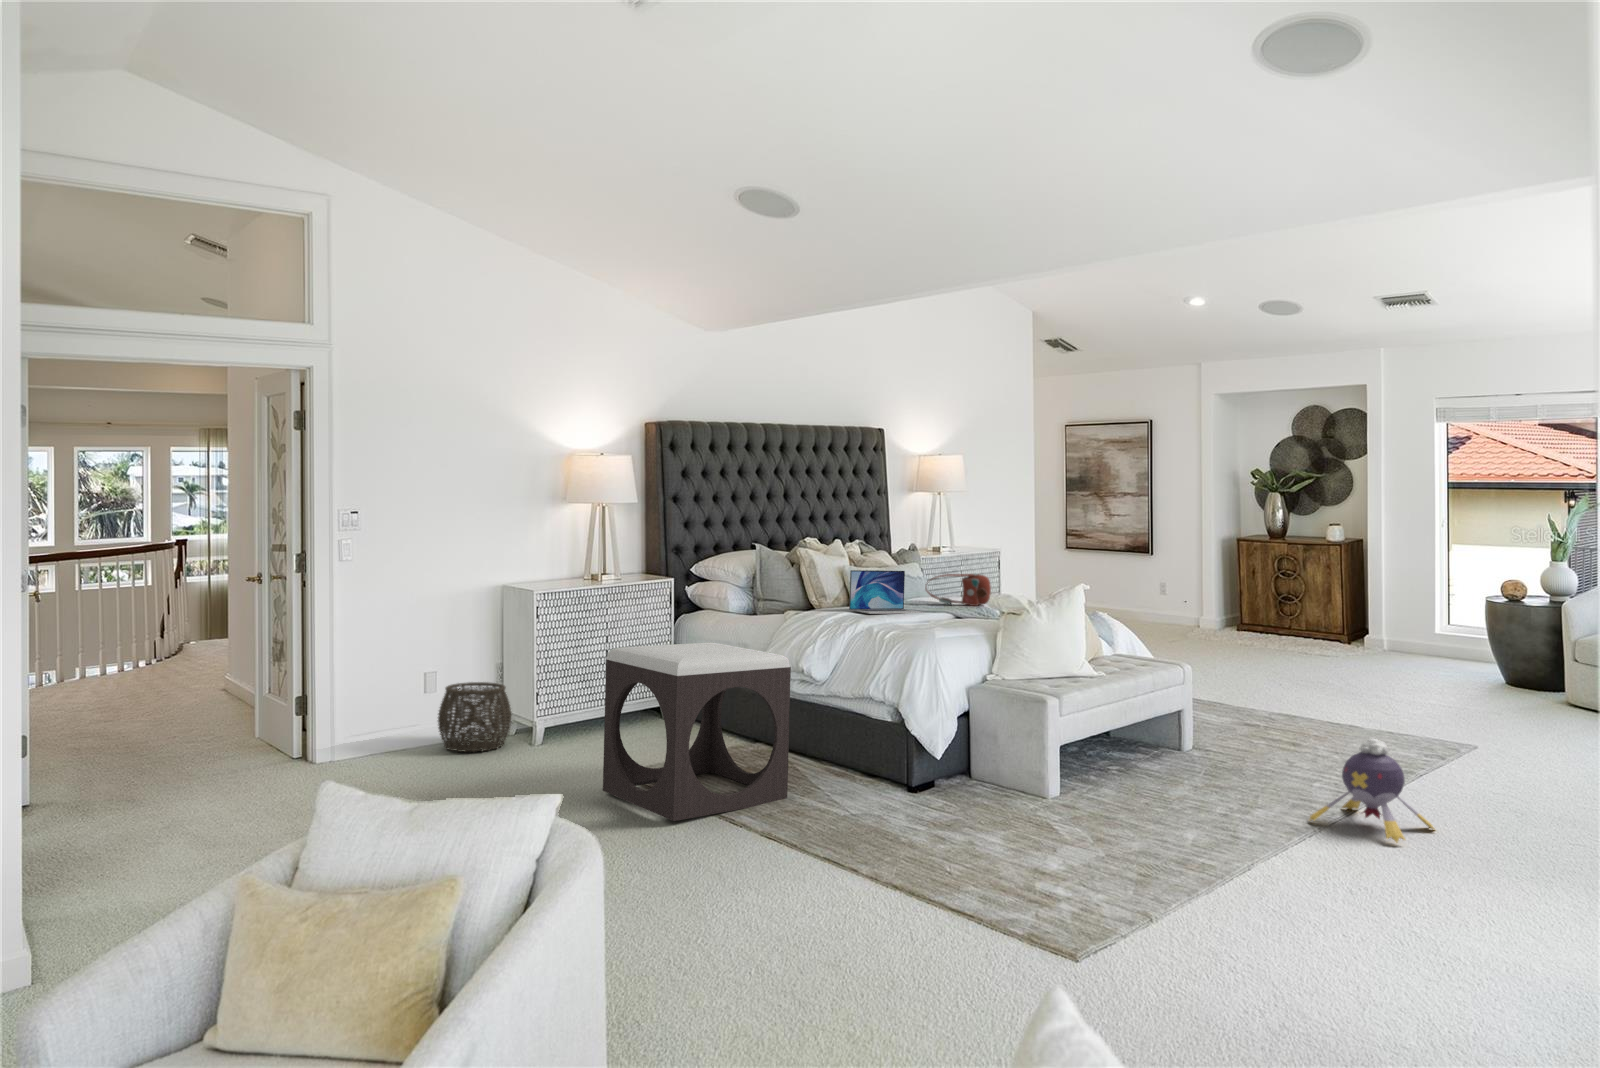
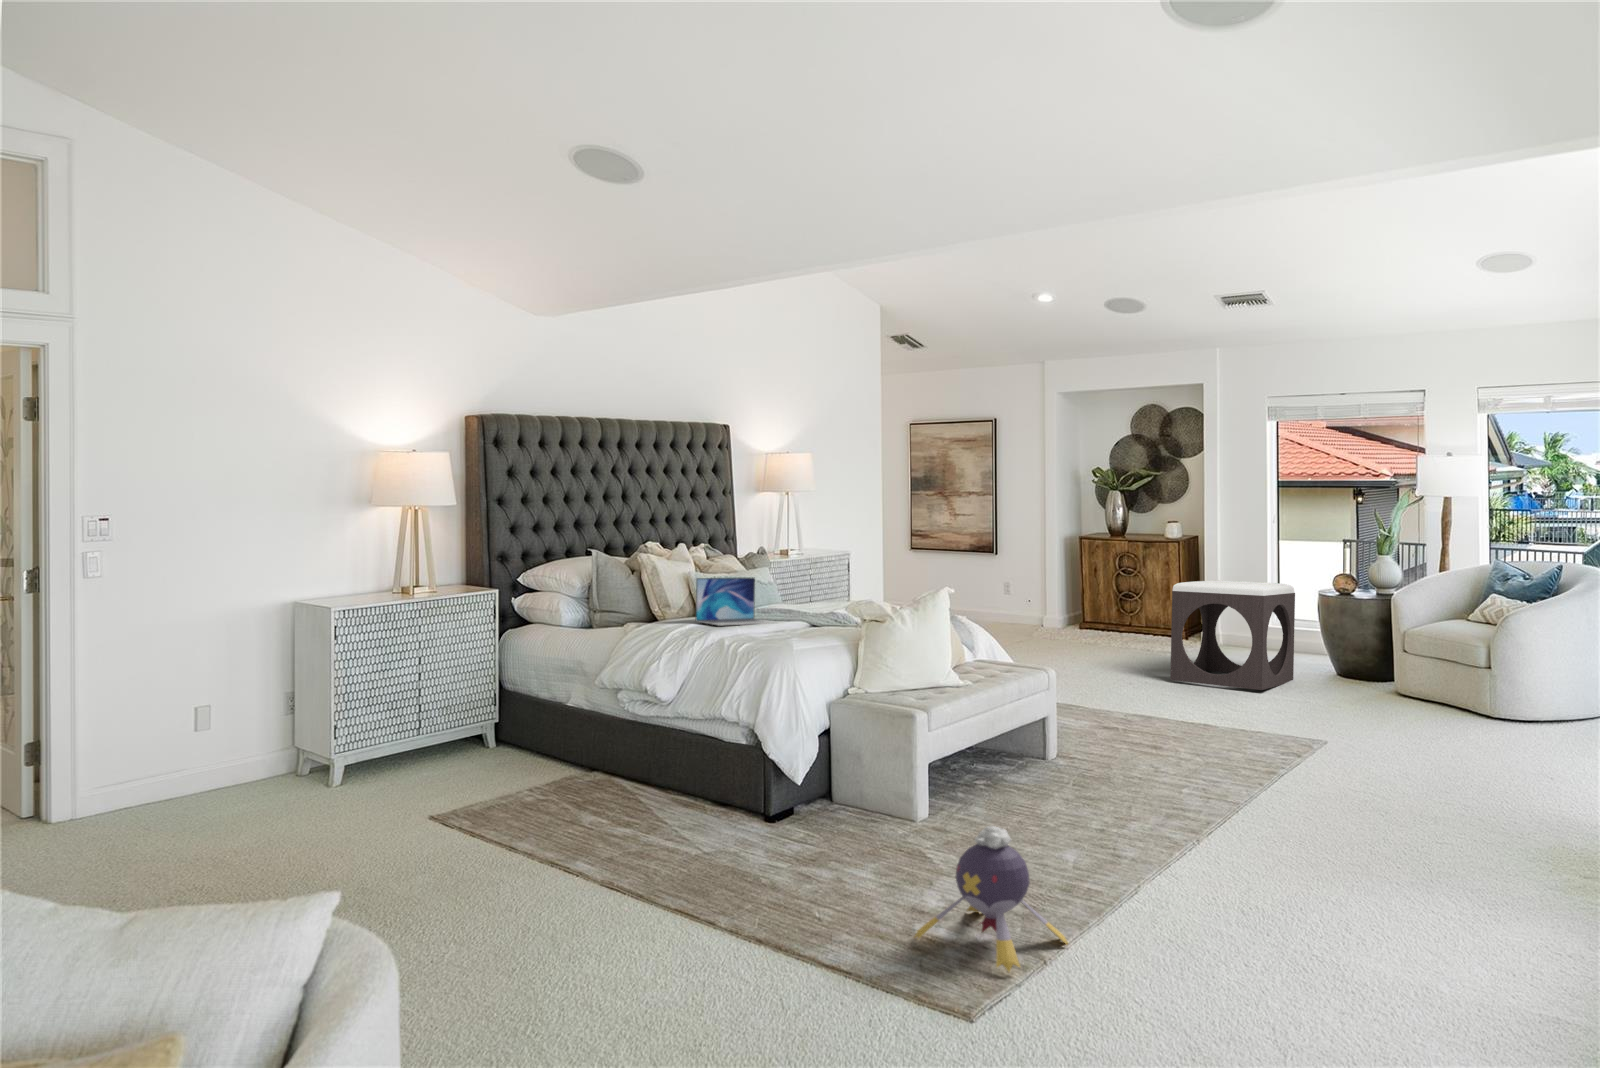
handbag: present [925,574,991,606] -> none [776,579,846,614]
footstool: present [603,642,791,821] -> present [1170,580,1295,690]
woven basket: present [438,682,512,752] -> none [212,715,305,799]
plush toy: present [1310,739,1435,842] -> present [915,826,1068,972]

